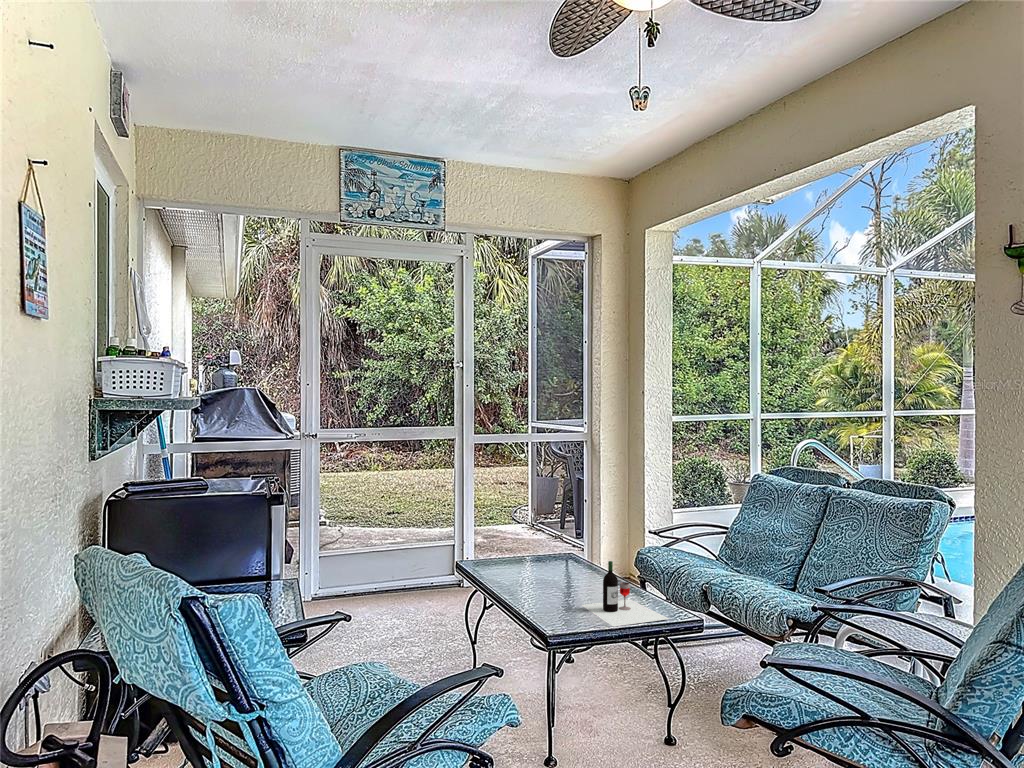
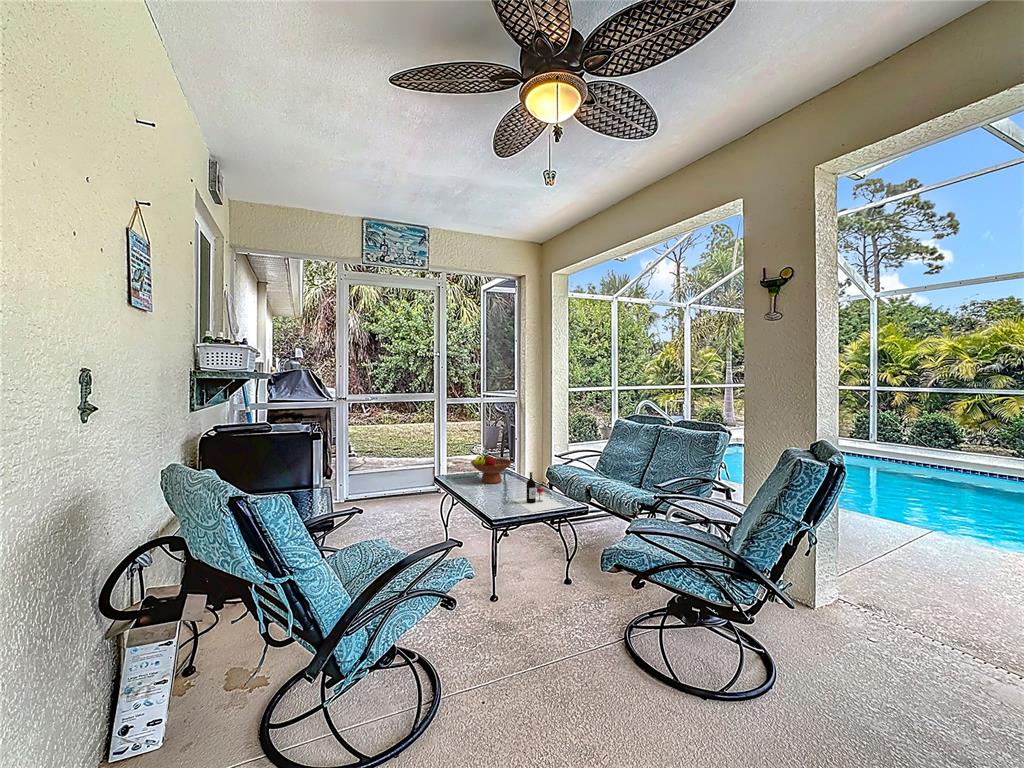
fruit bowl: none [512,529,580,577] -> present [471,455,512,484]

